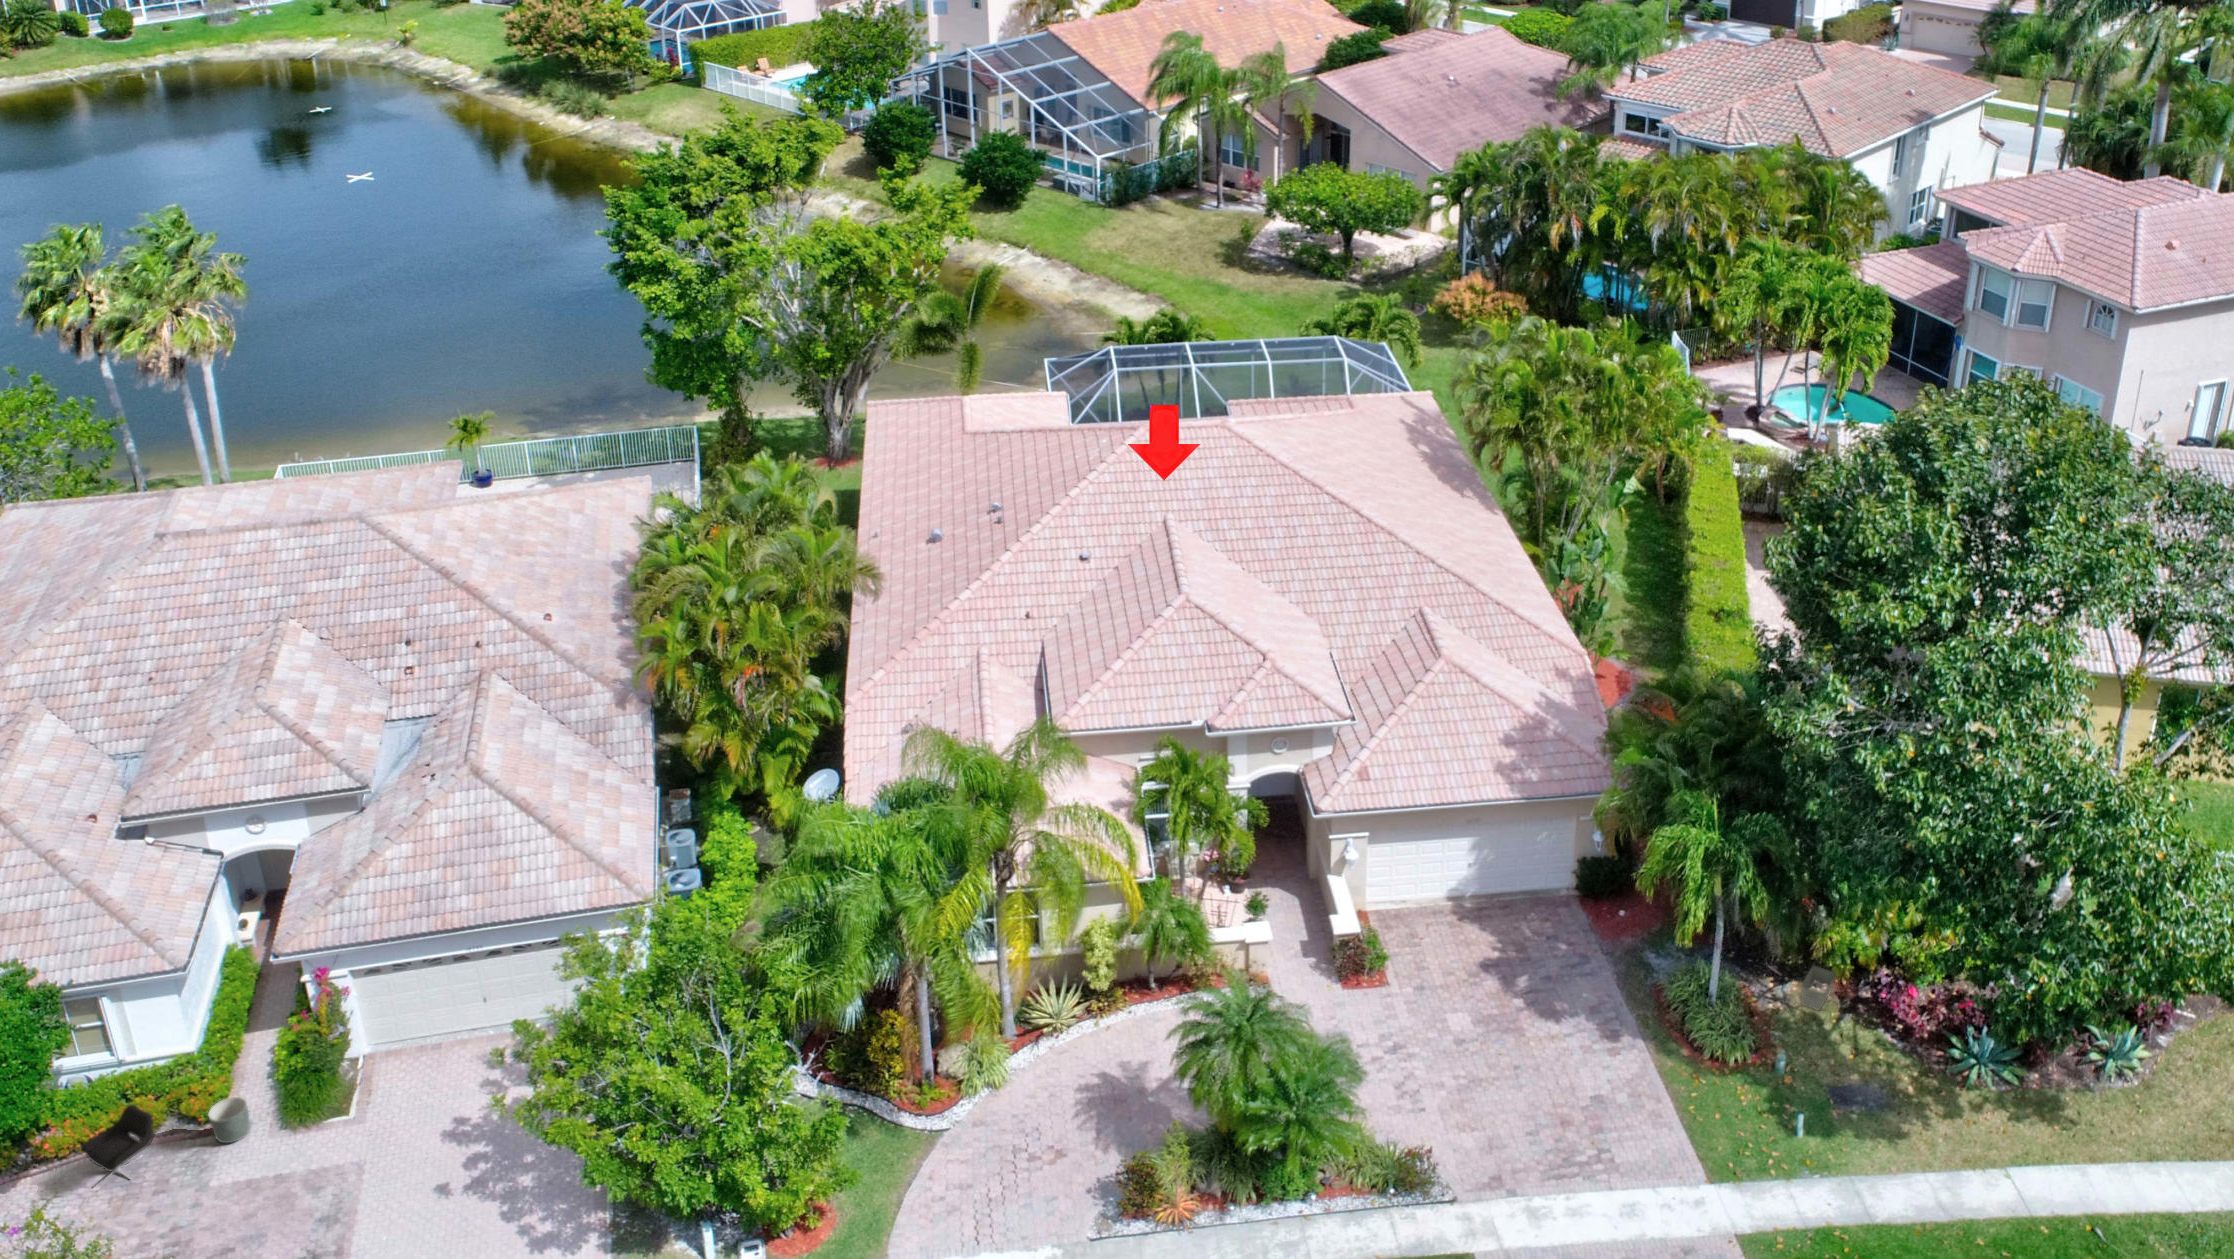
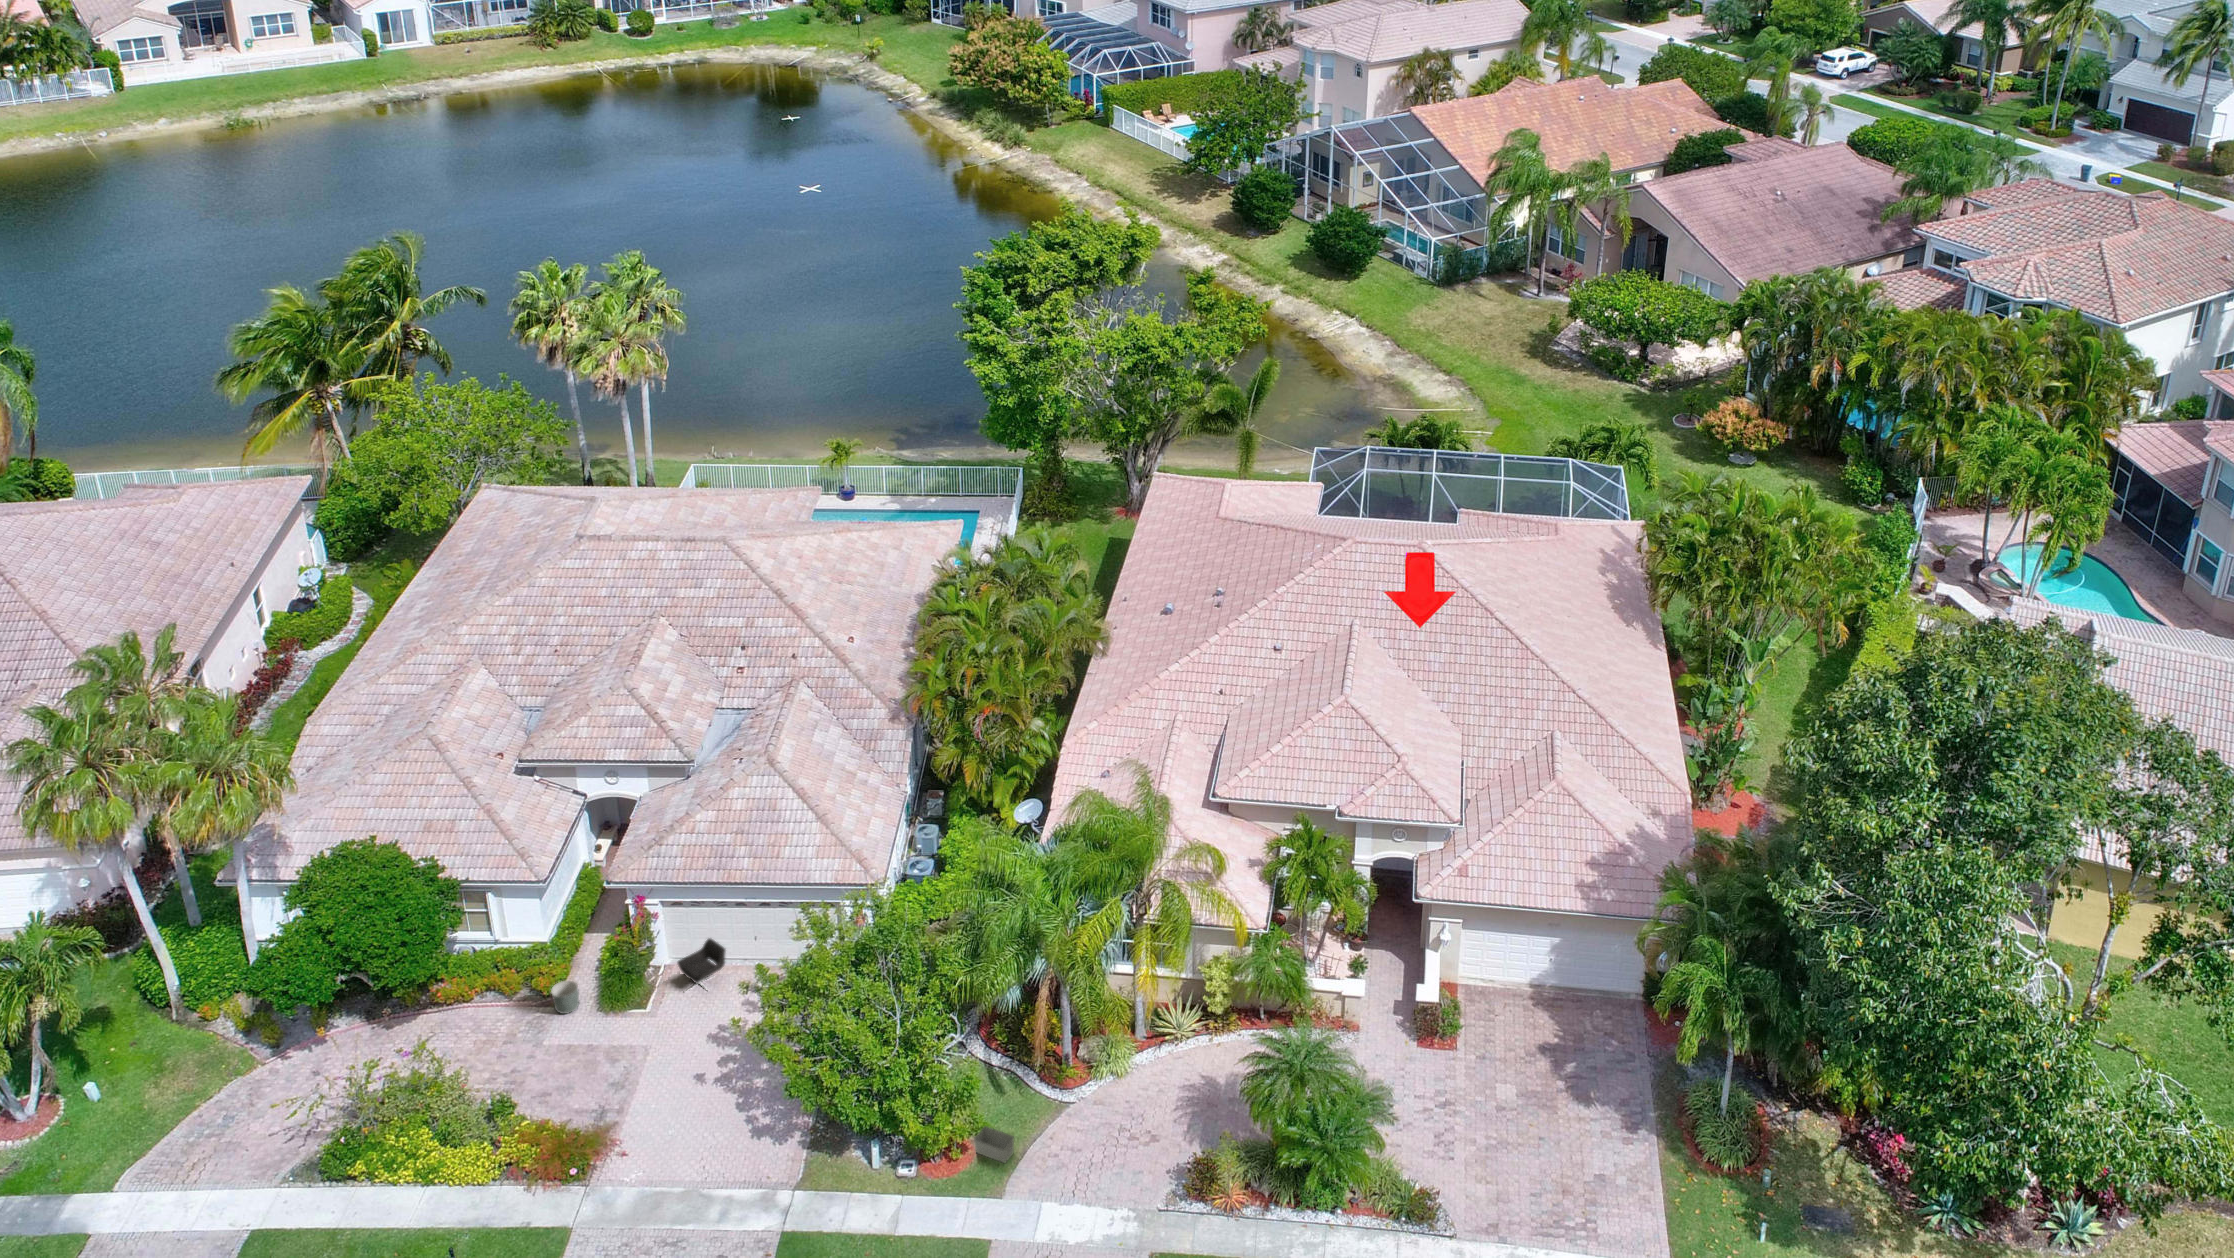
storage bin: present [1801,966,1836,1011] -> present [974,1126,1014,1163]
lounge chair: present [81,1104,154,1183] -> present [677,938,726,990]

